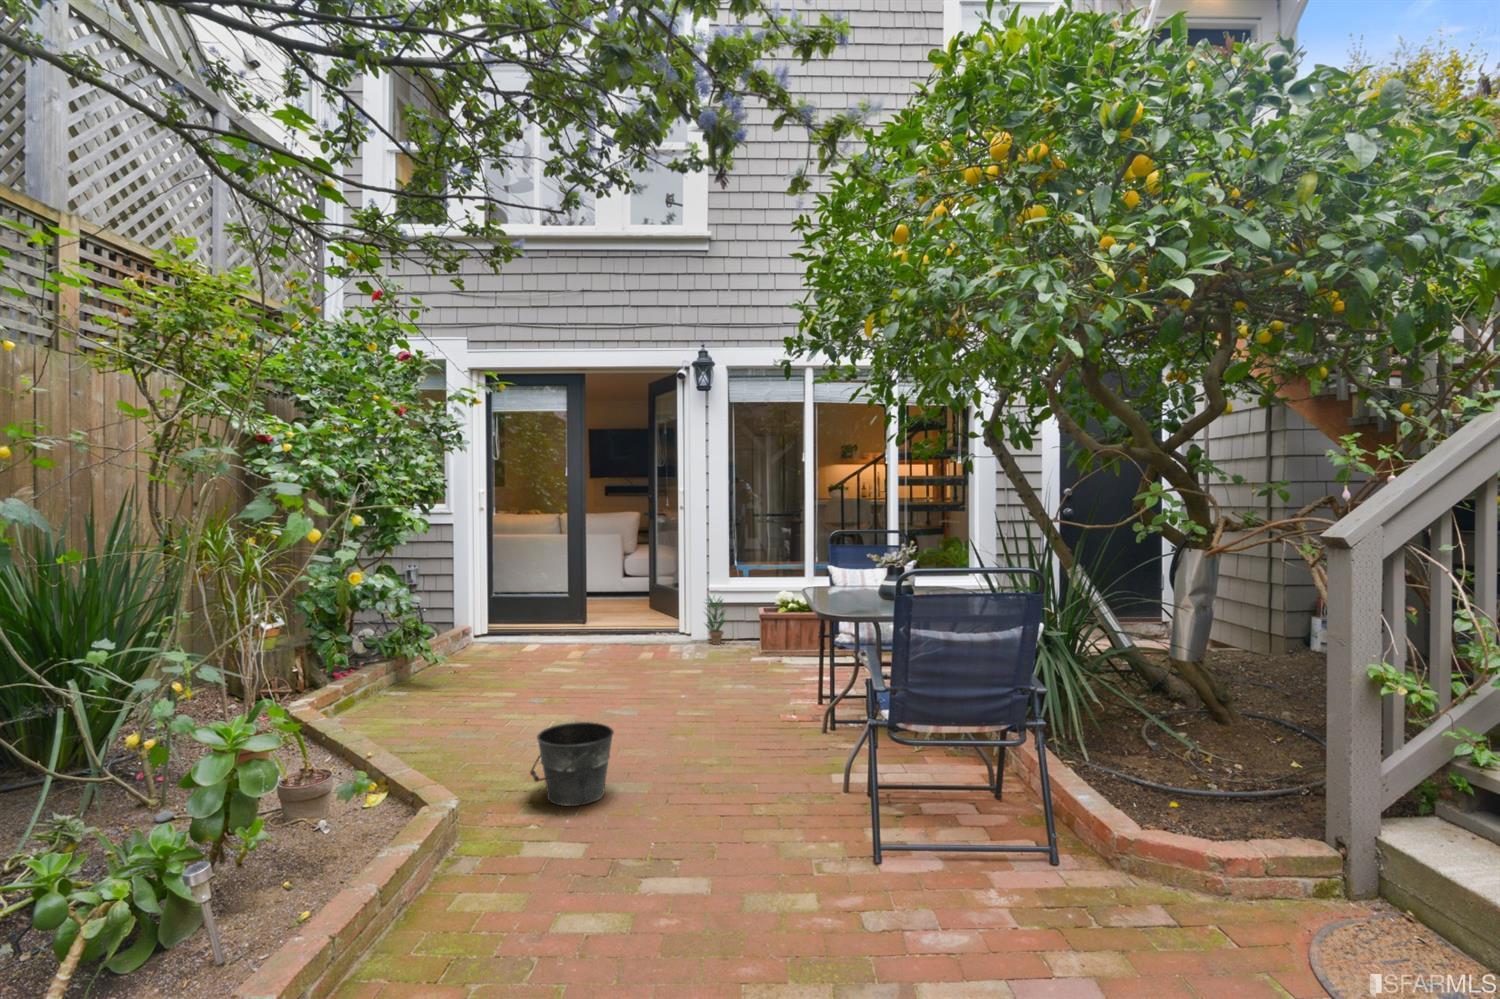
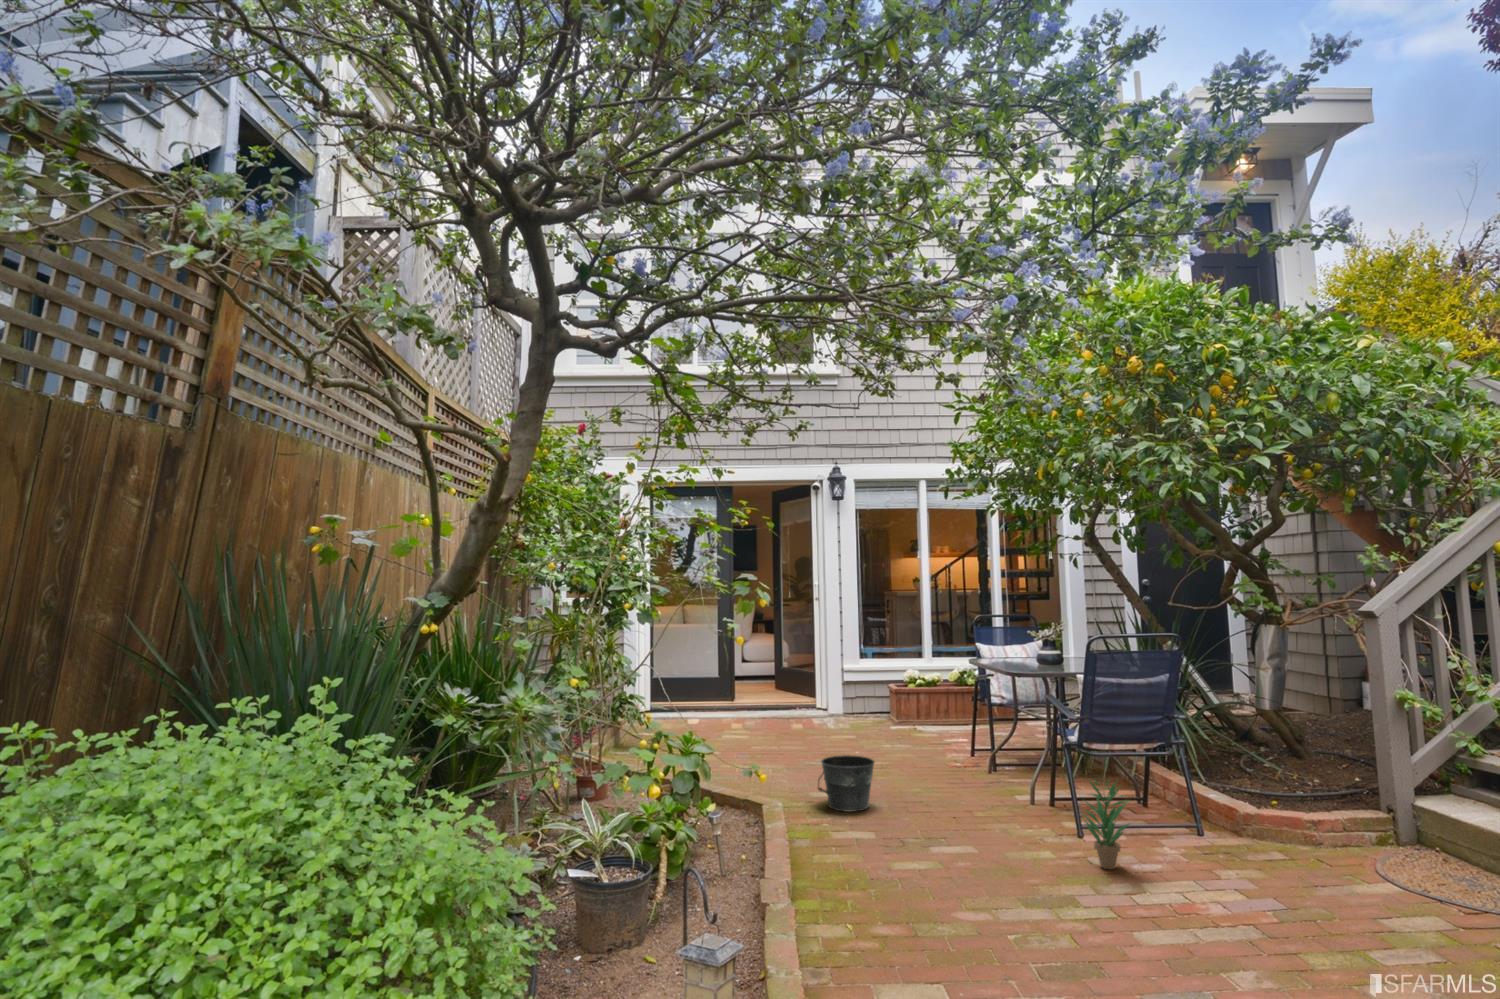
potted plant: present [705,596,725,645] -> present [1085,779,1129,870]

